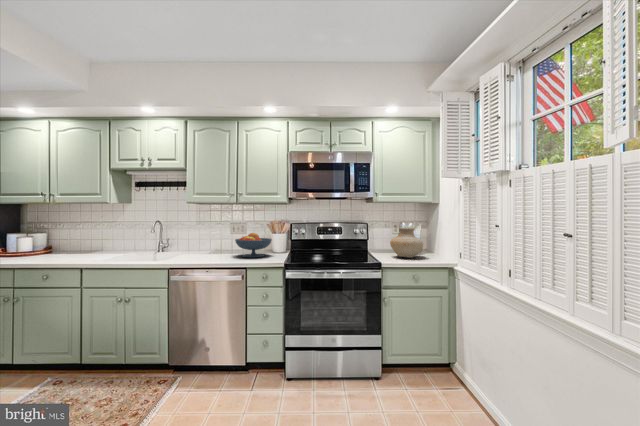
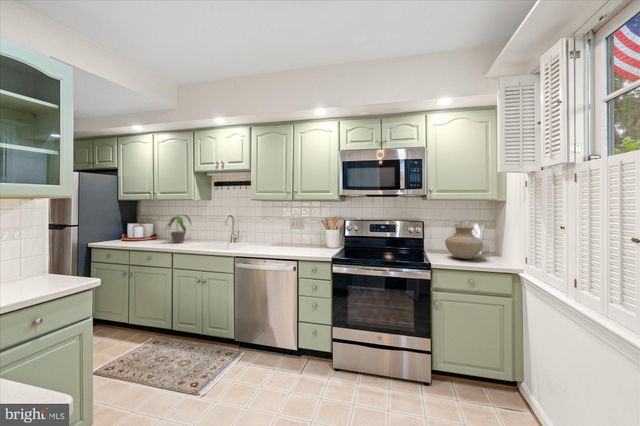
potted plant: none [61,221,107,256] -> present [167,215,191,243]
fruit bowl: present [235,233,272,257] -> none [292,227,326,251]

